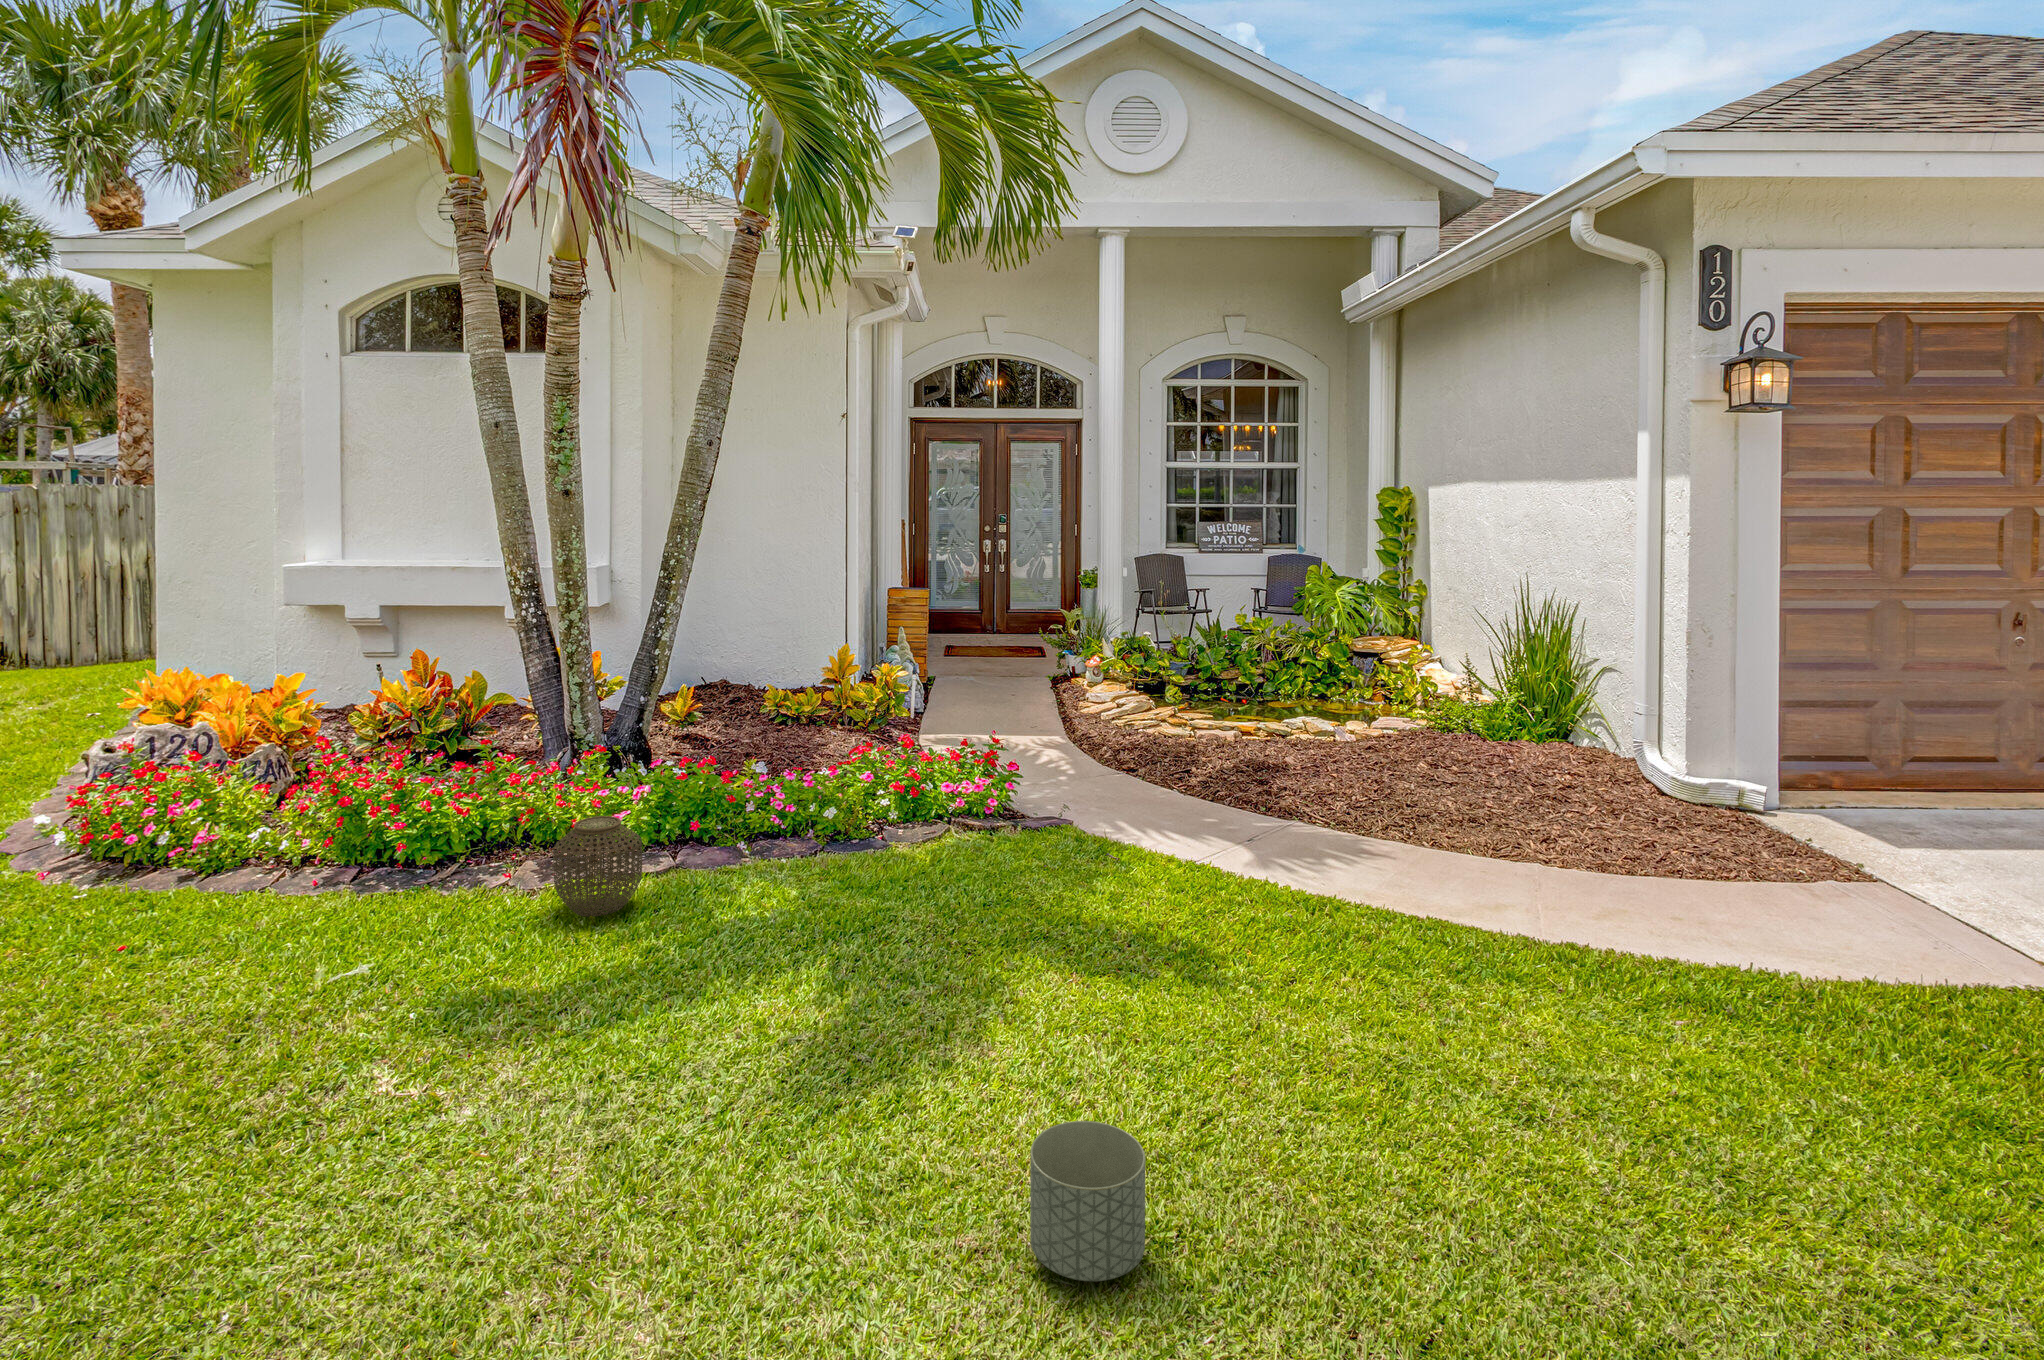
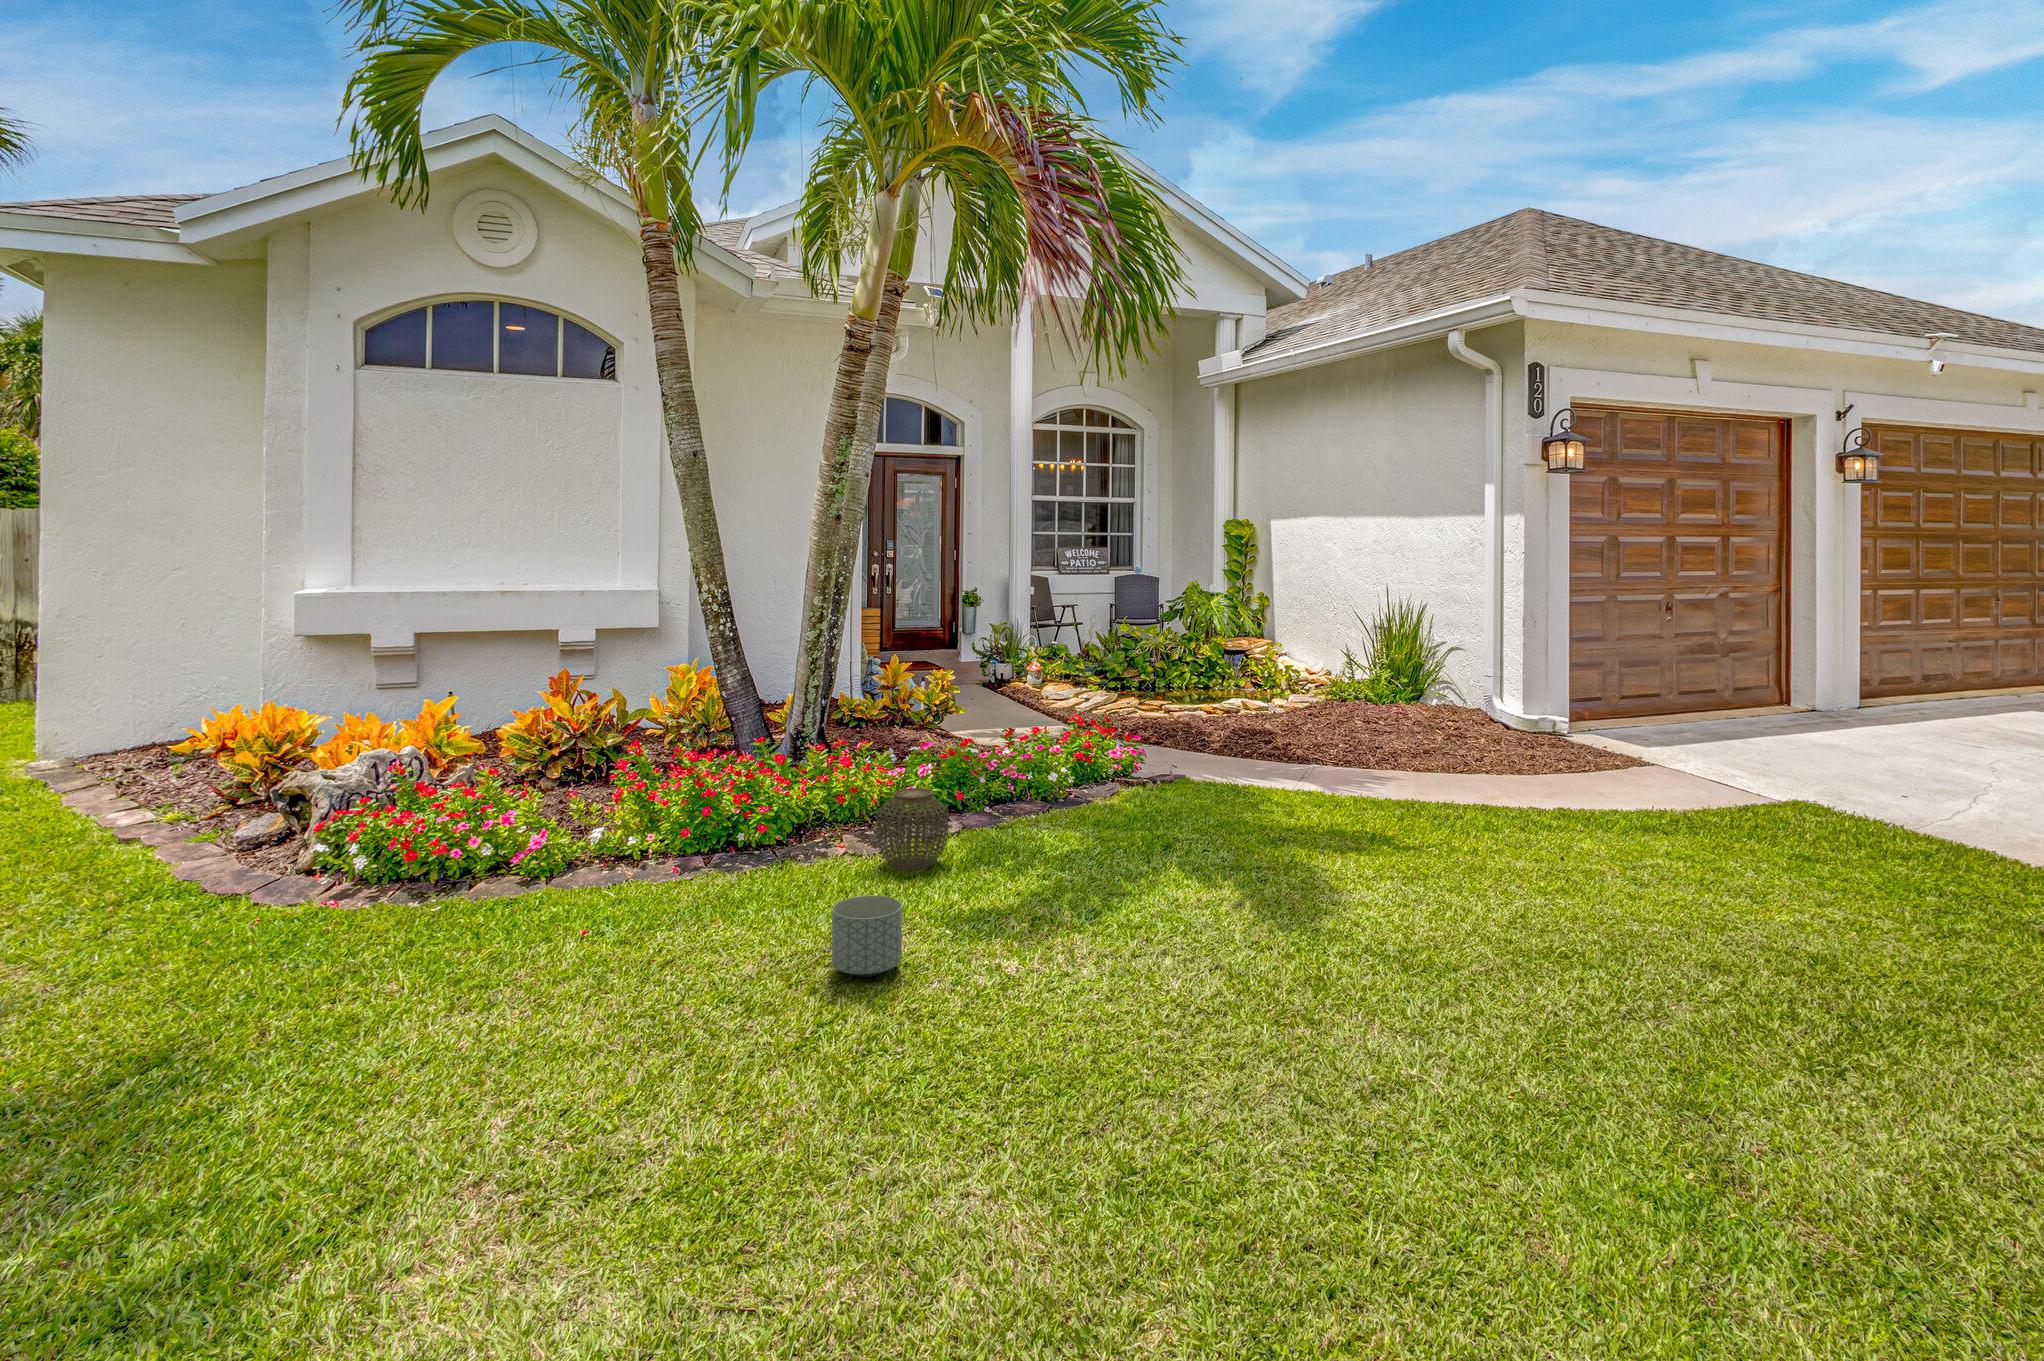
planter: present [1030,1121,1145,1281] -> present [832,895,902,977]

